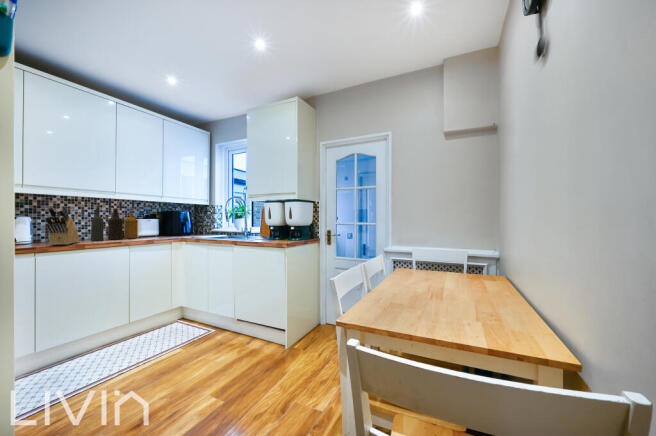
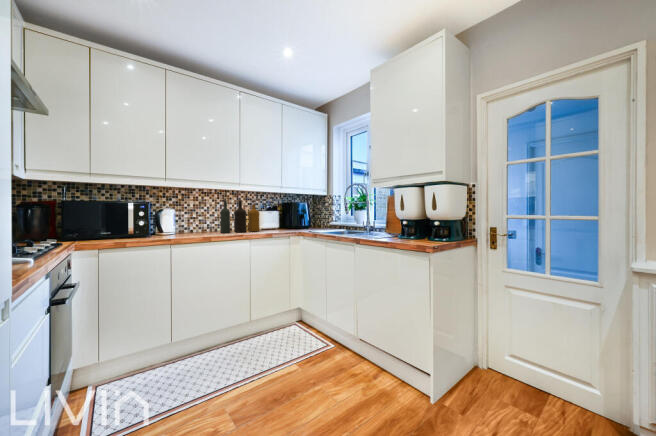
knife block: present [45,205,79,245] -> none [181,197,211,237]

